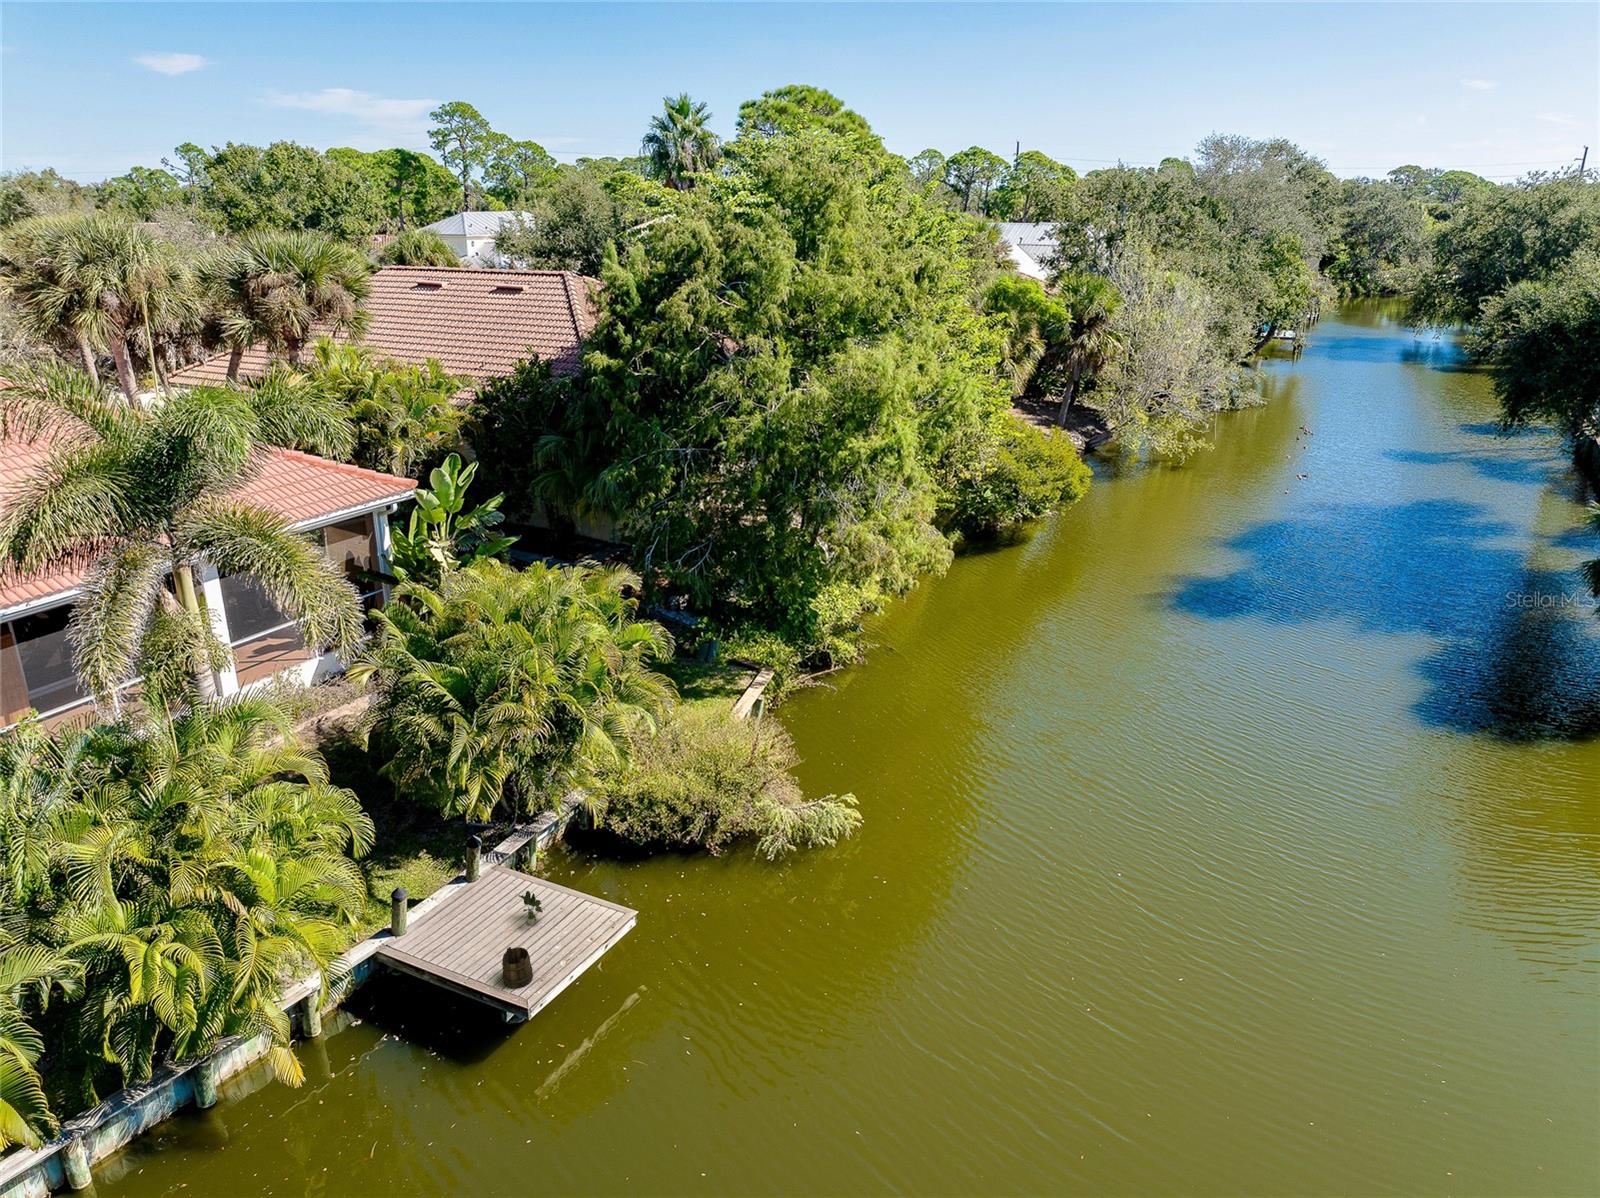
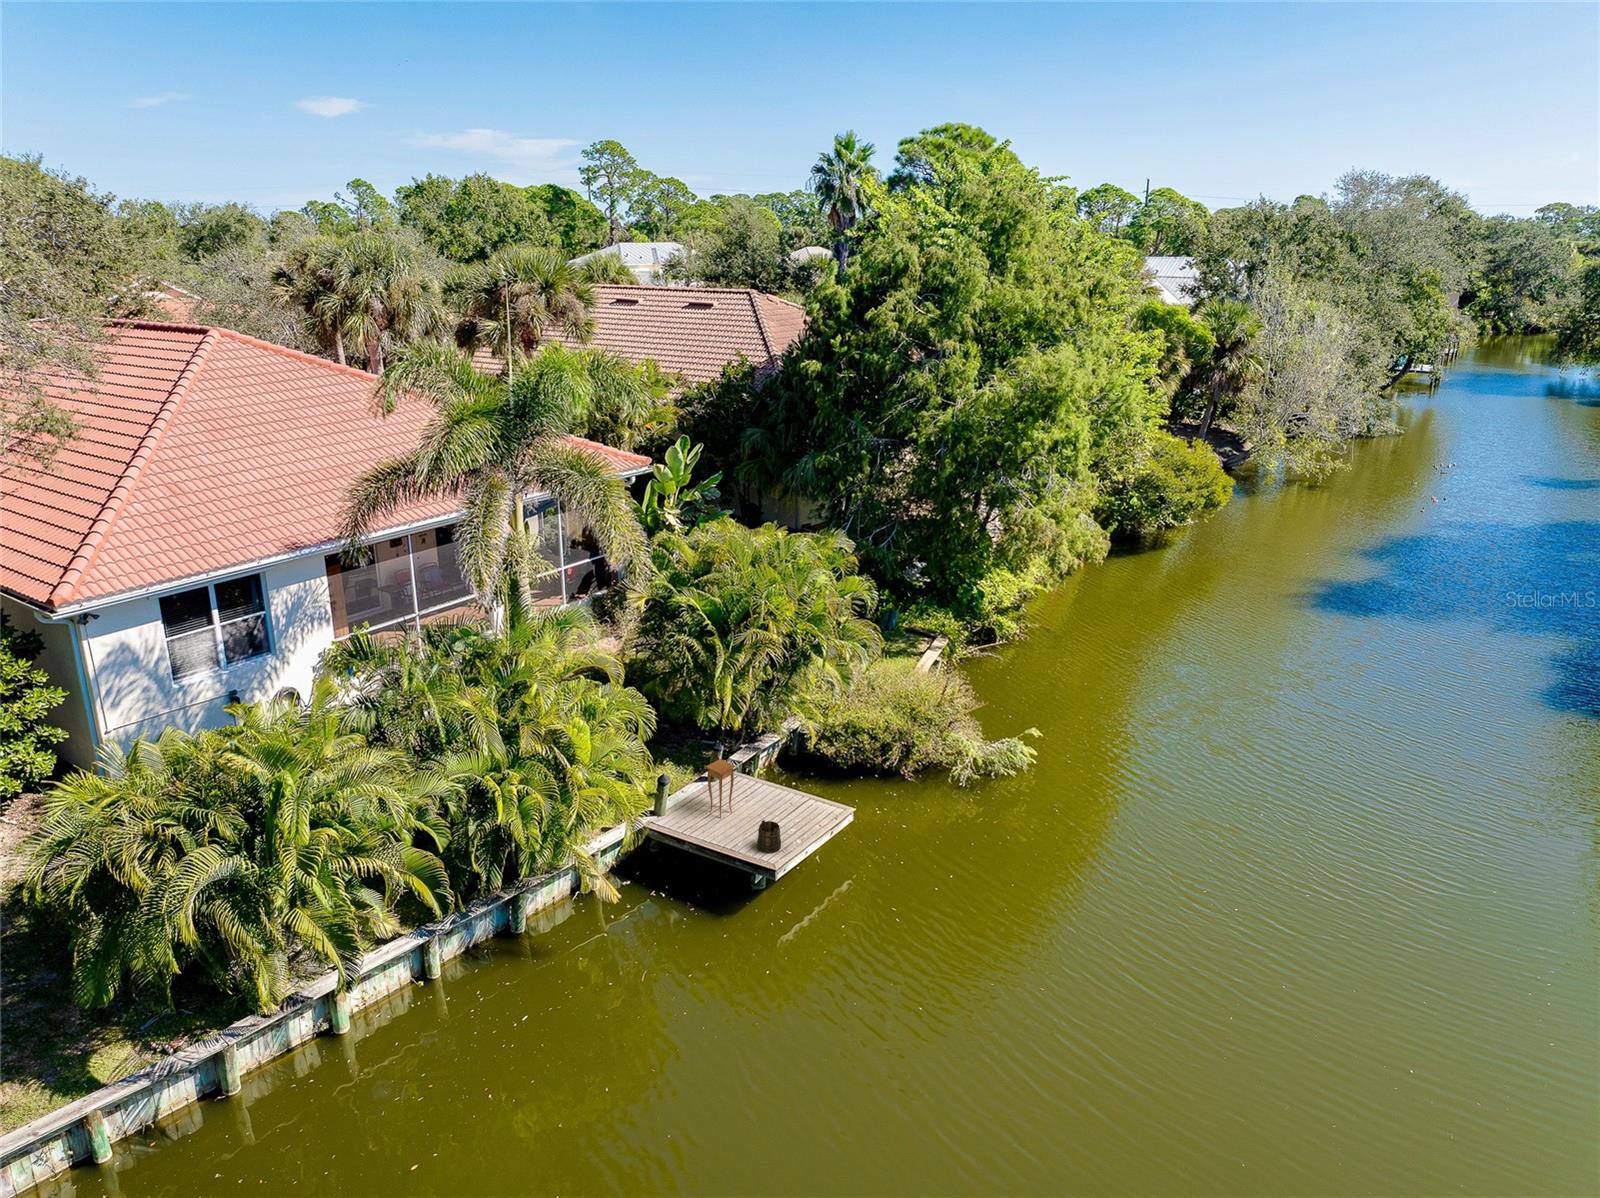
side table: none [441,868,481,942] -> present [706,759,735,819]
potted plant: present [519,891,543,925] -> none [764,782,785,812]

